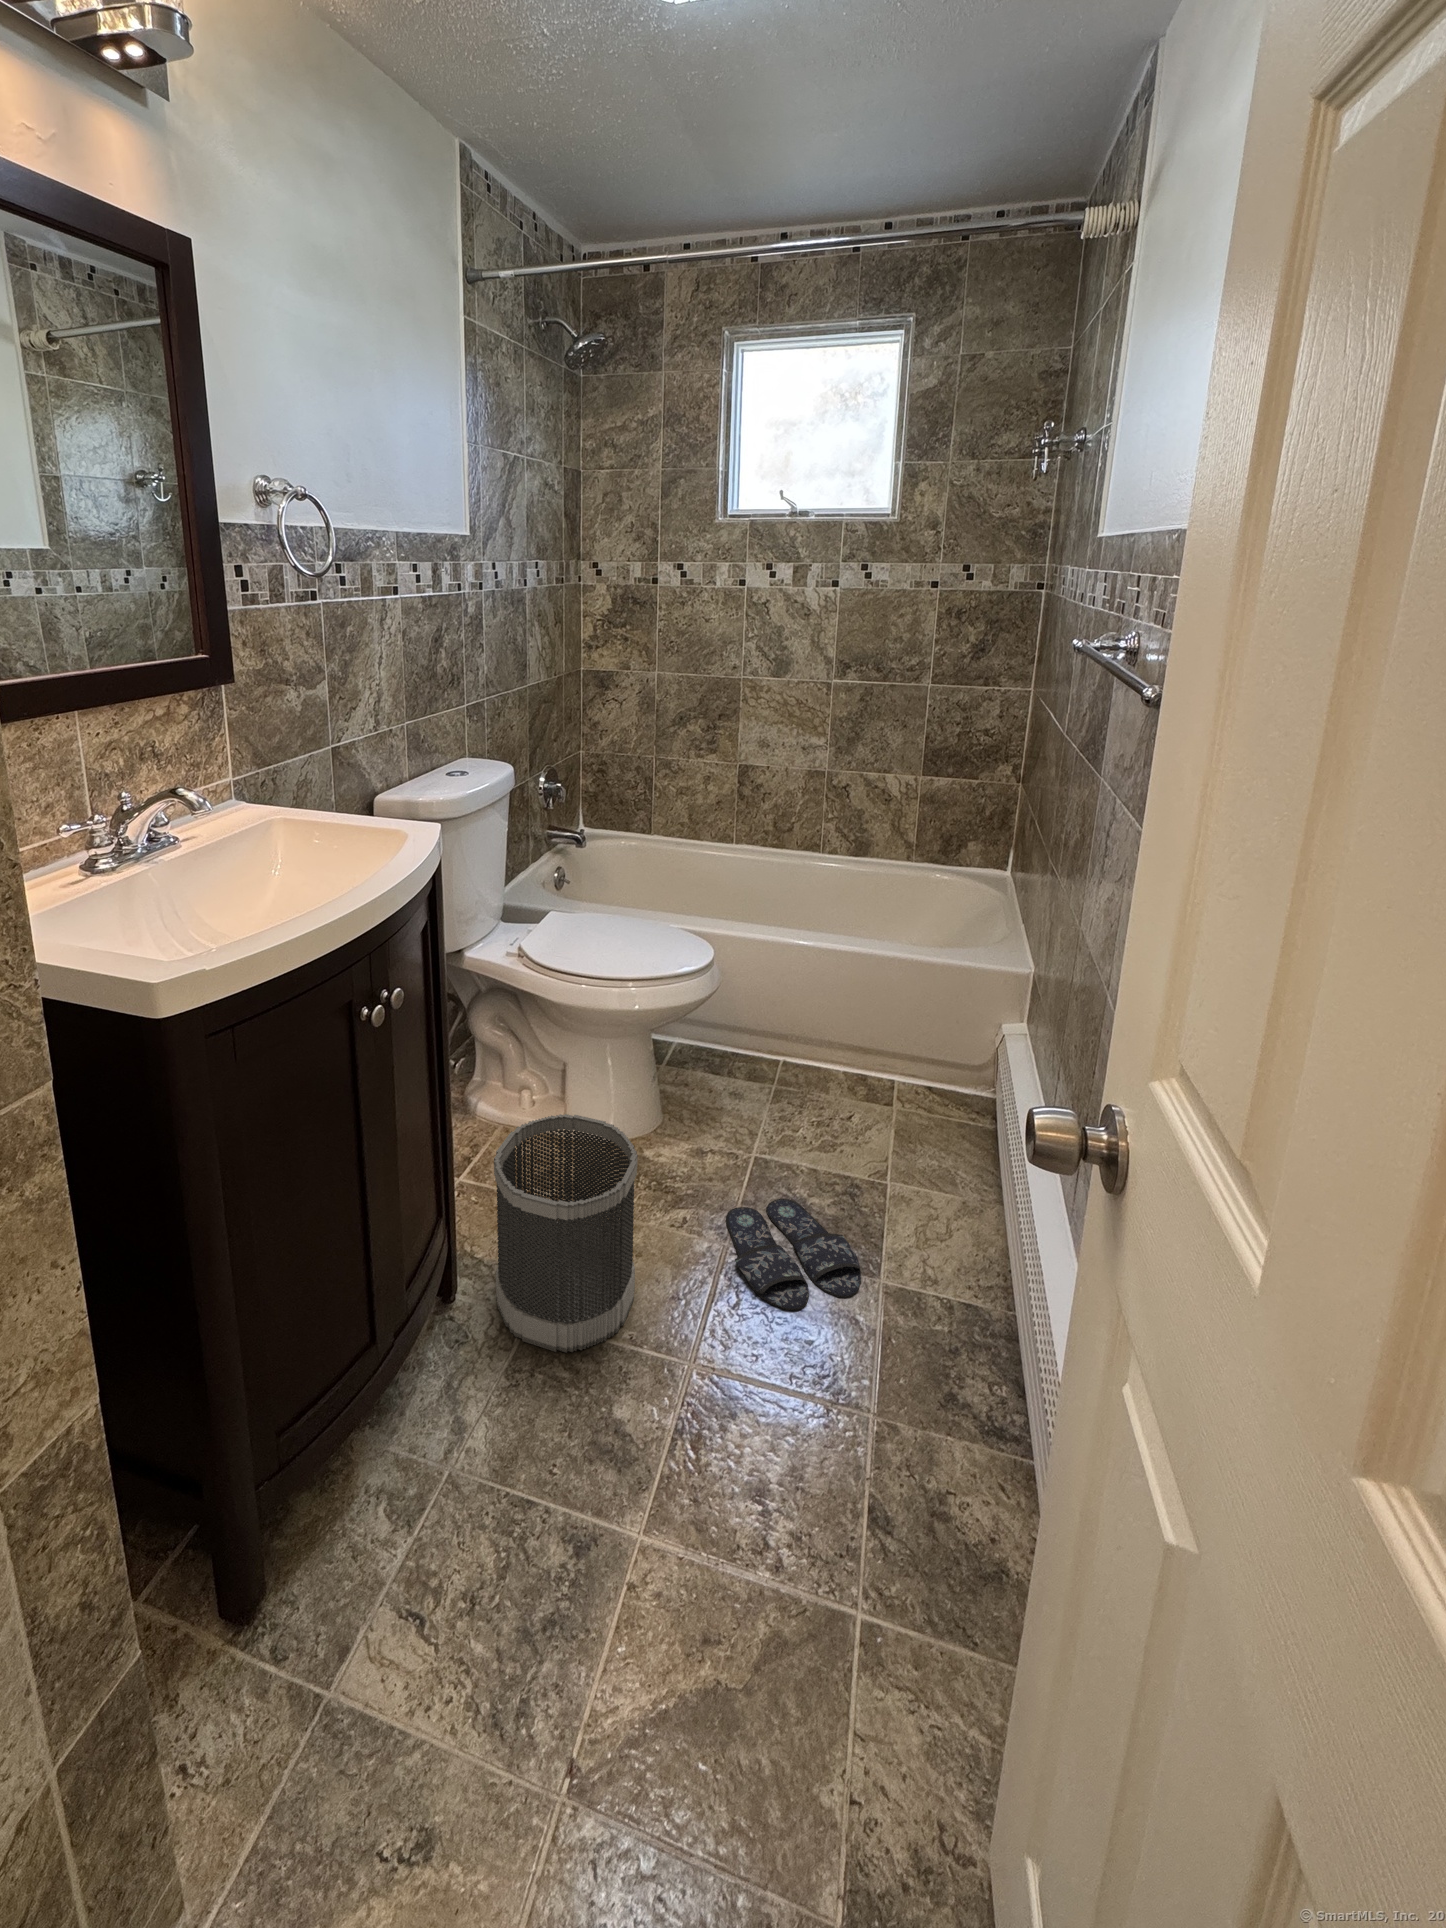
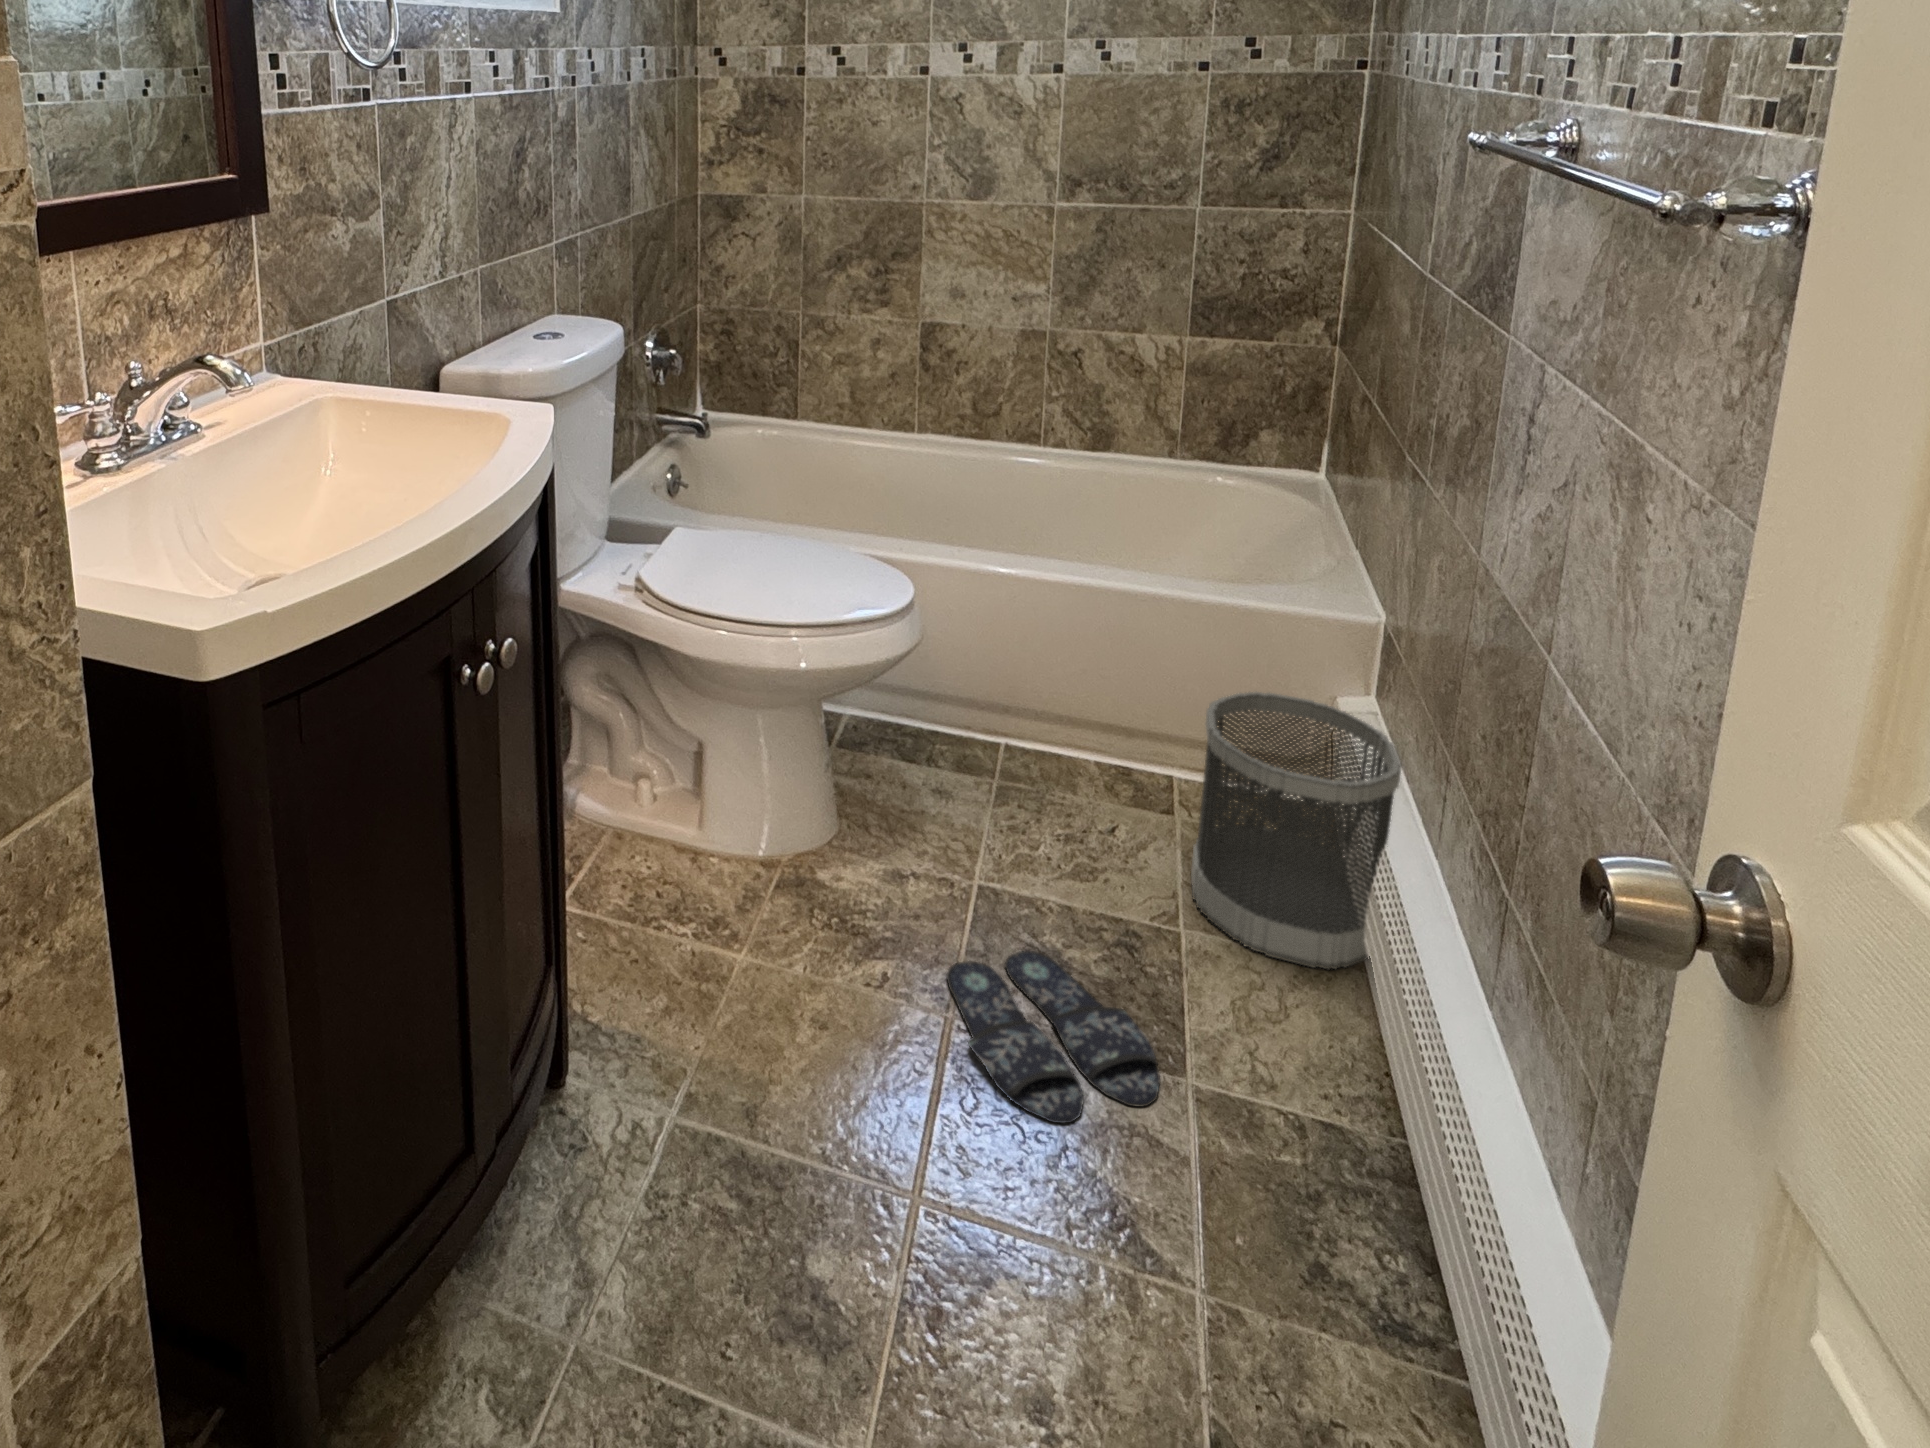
wastebasket: present [494,1114,638,1353] -> present [1191,691,1402,969]

